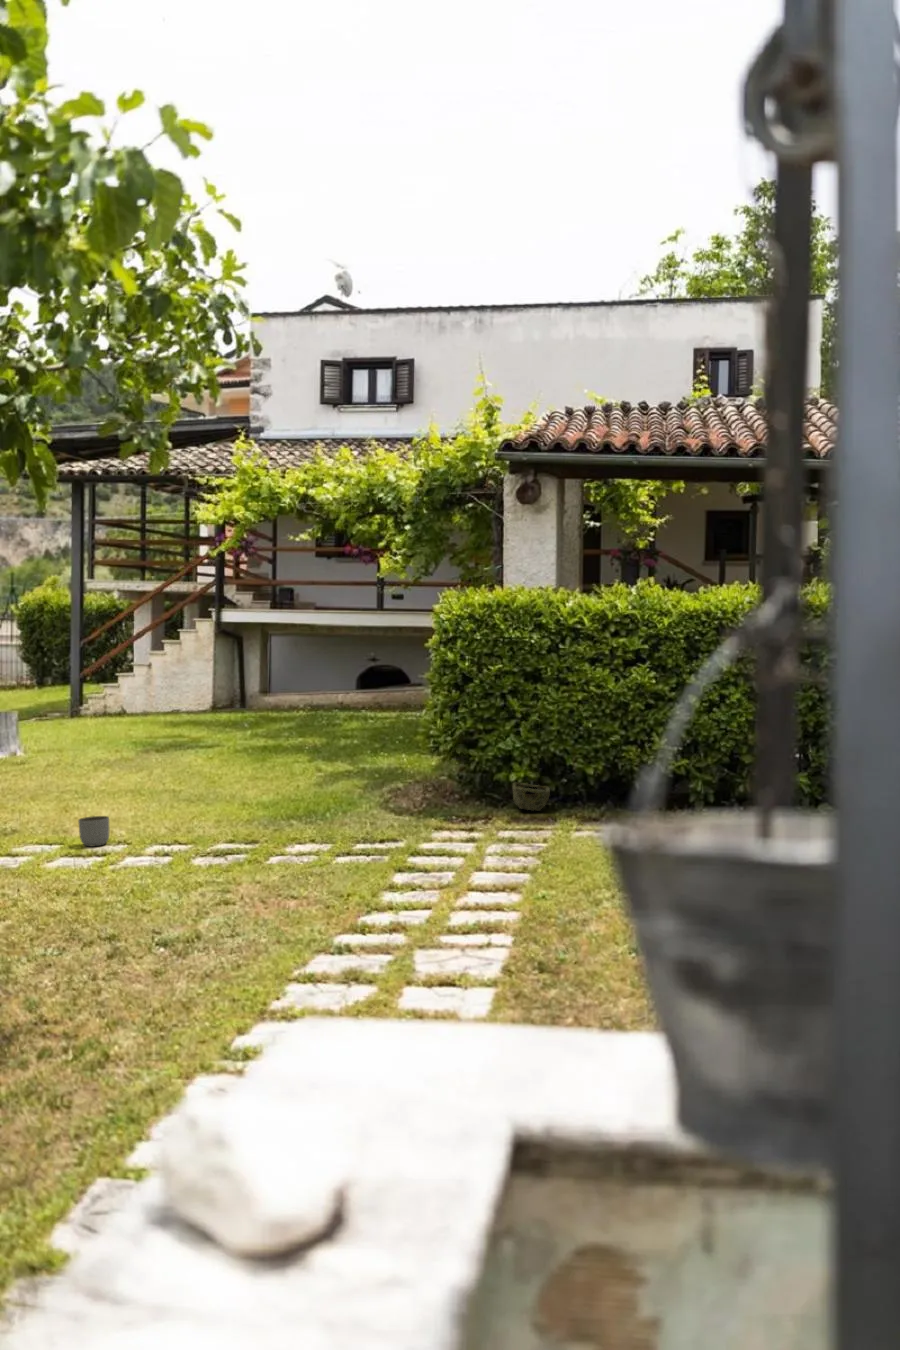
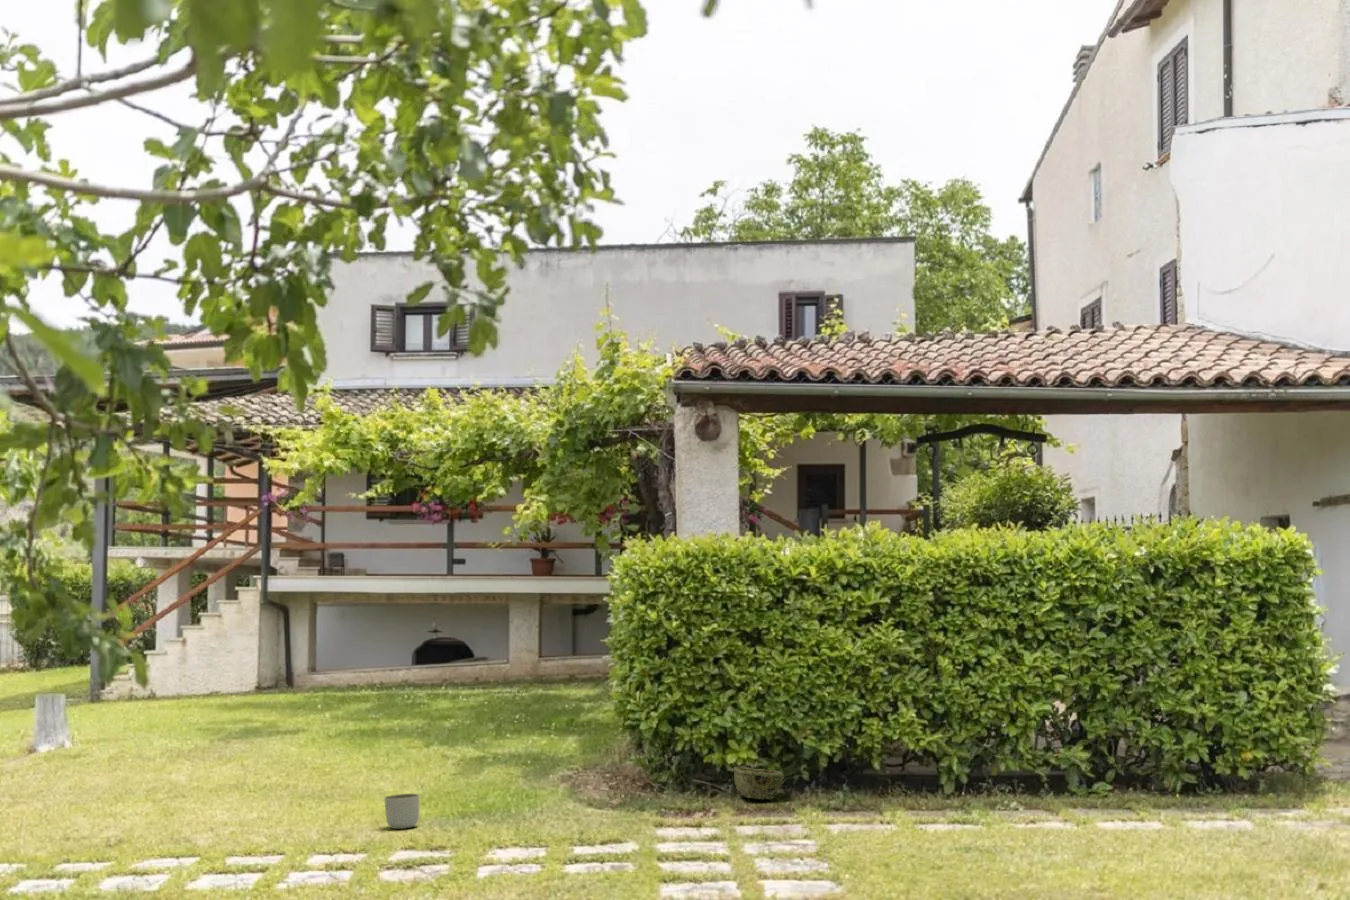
planter: present [78,816,110,846] -> present [385,794,419,829]

